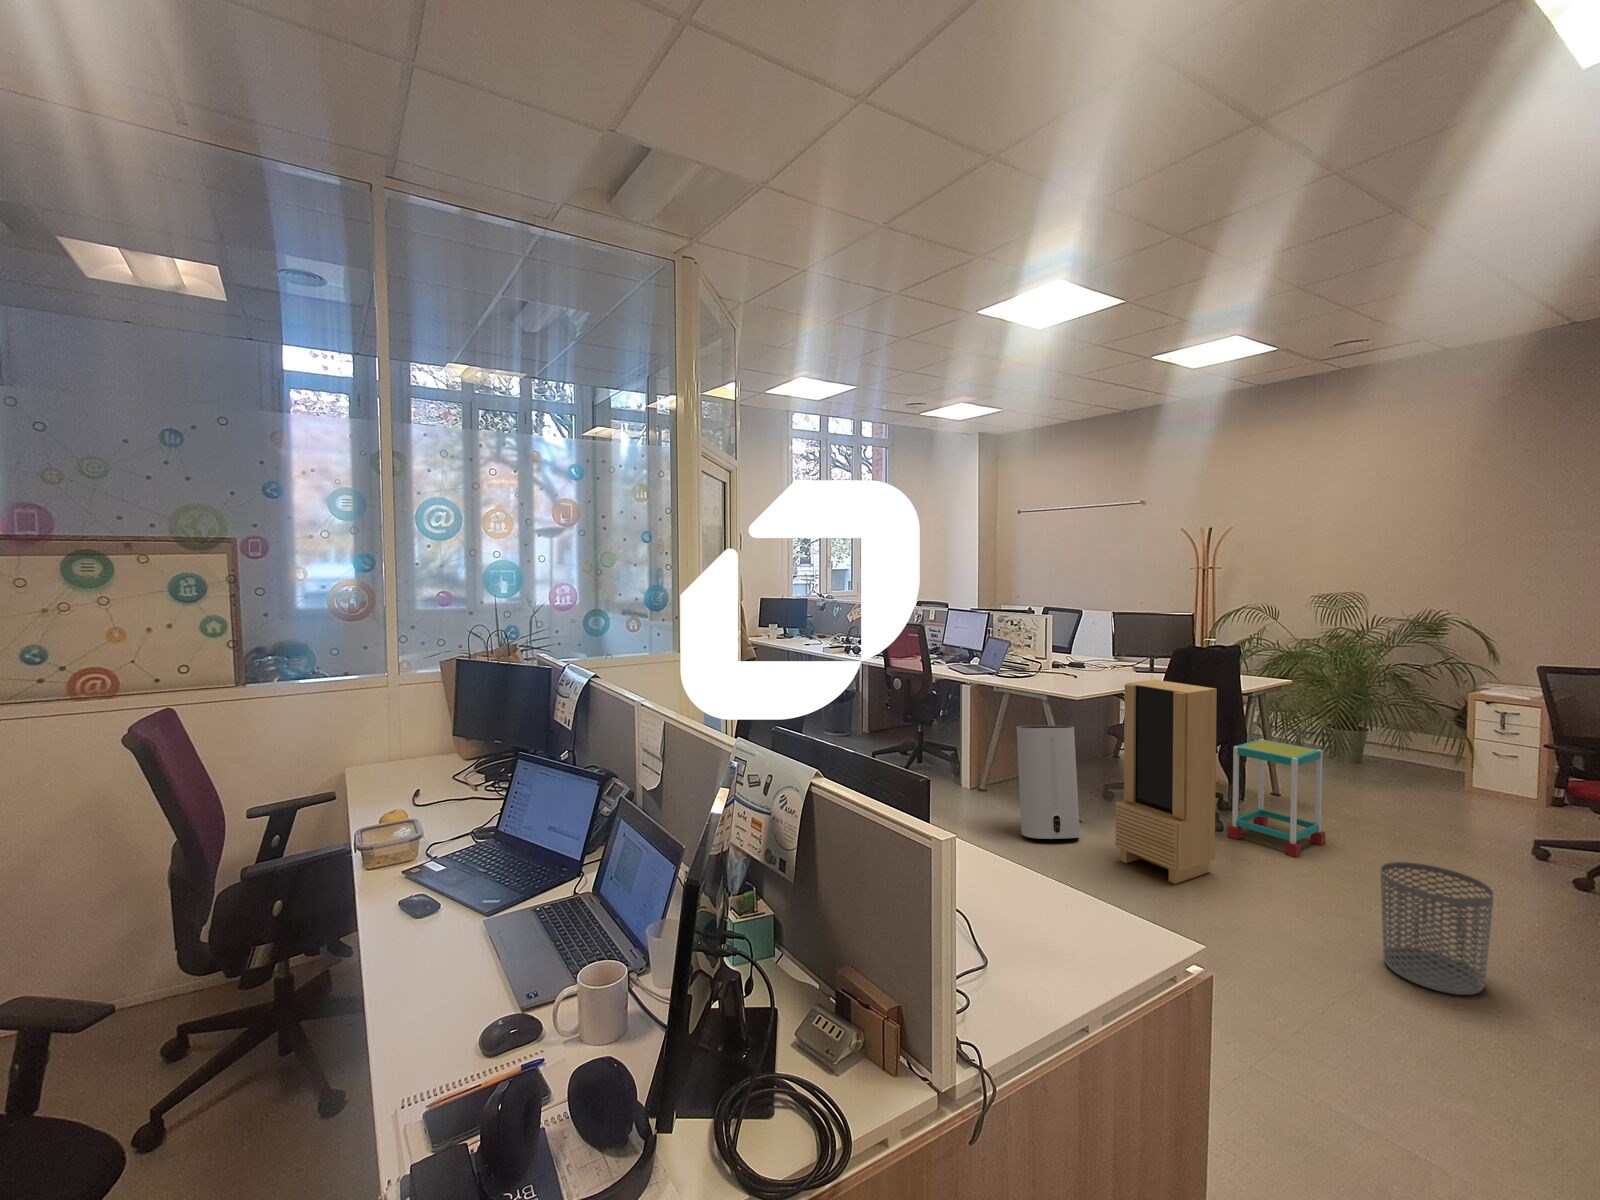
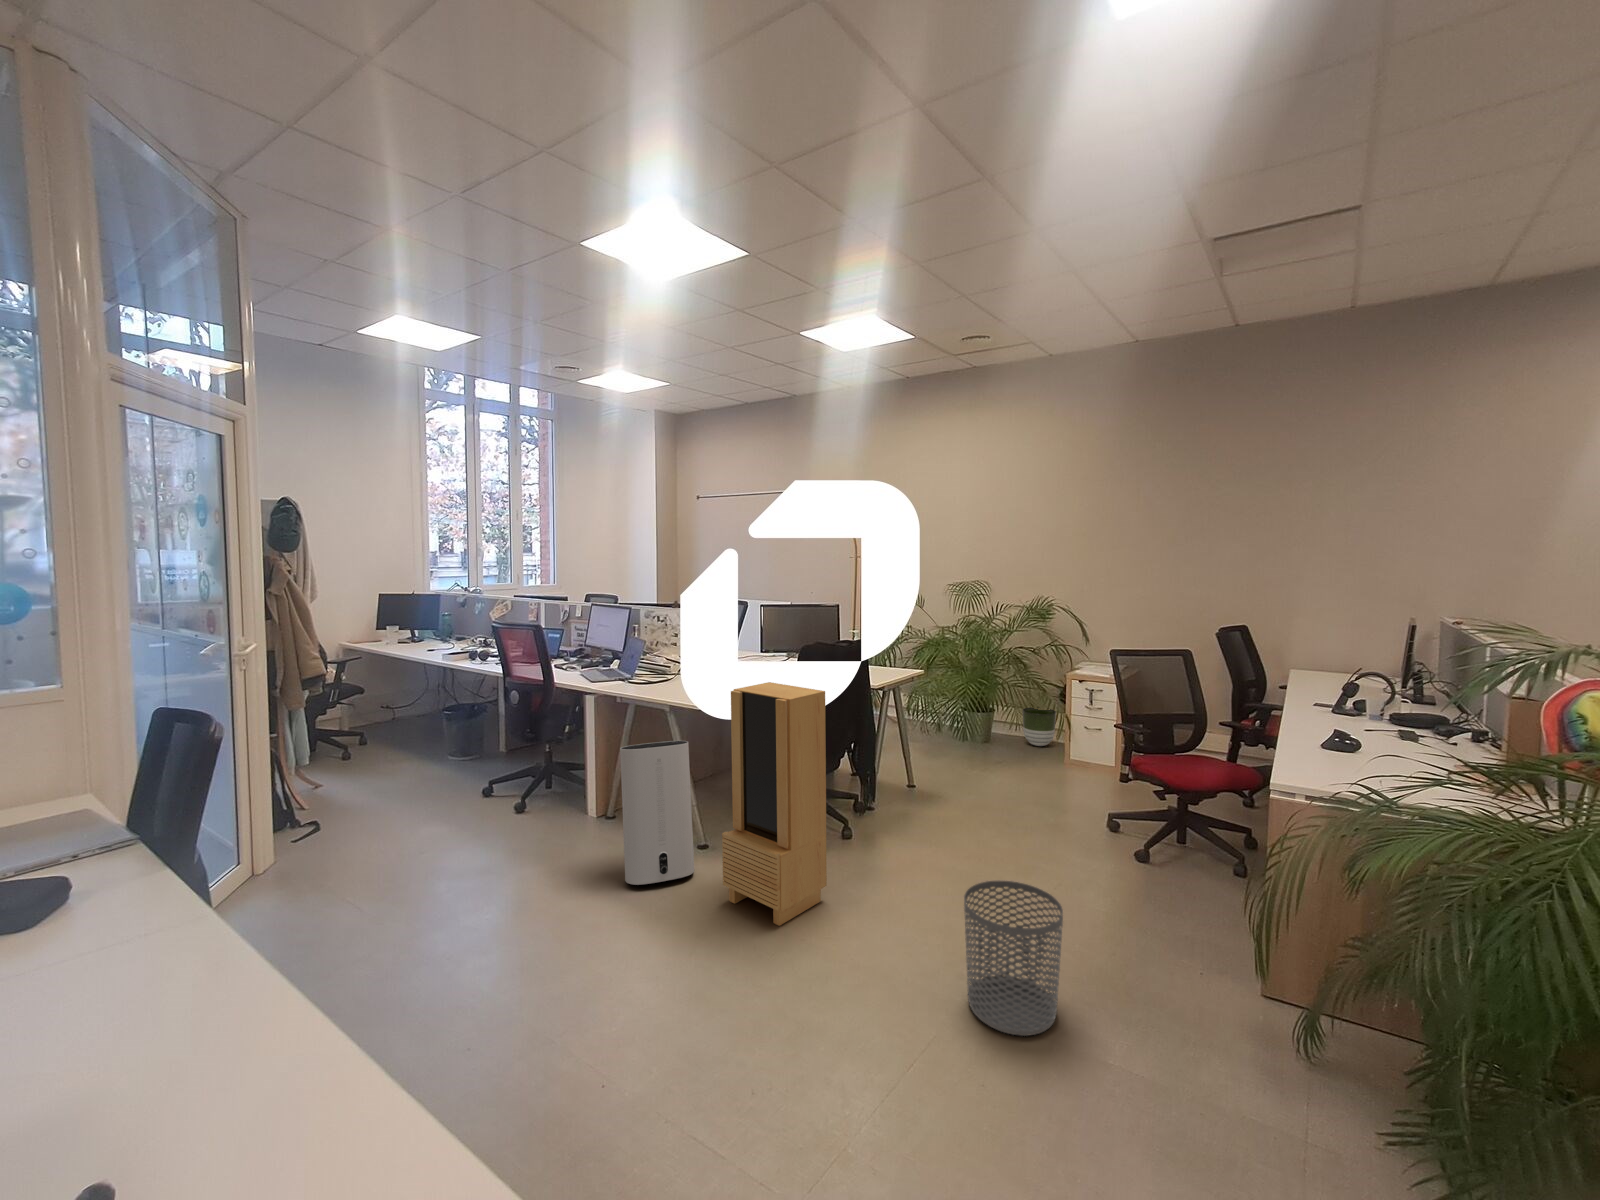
planter: none [1406,730,1452,772] -> present [1022,707,1056,746]
side table: present [1228,739,1325,857] -> none [854,736,943,864]

